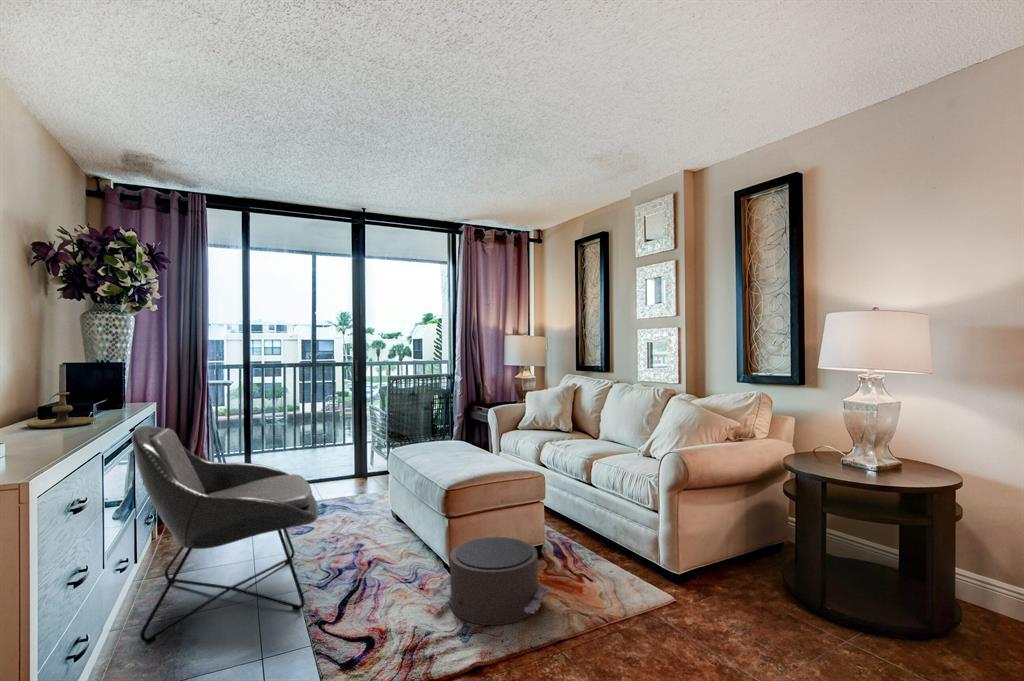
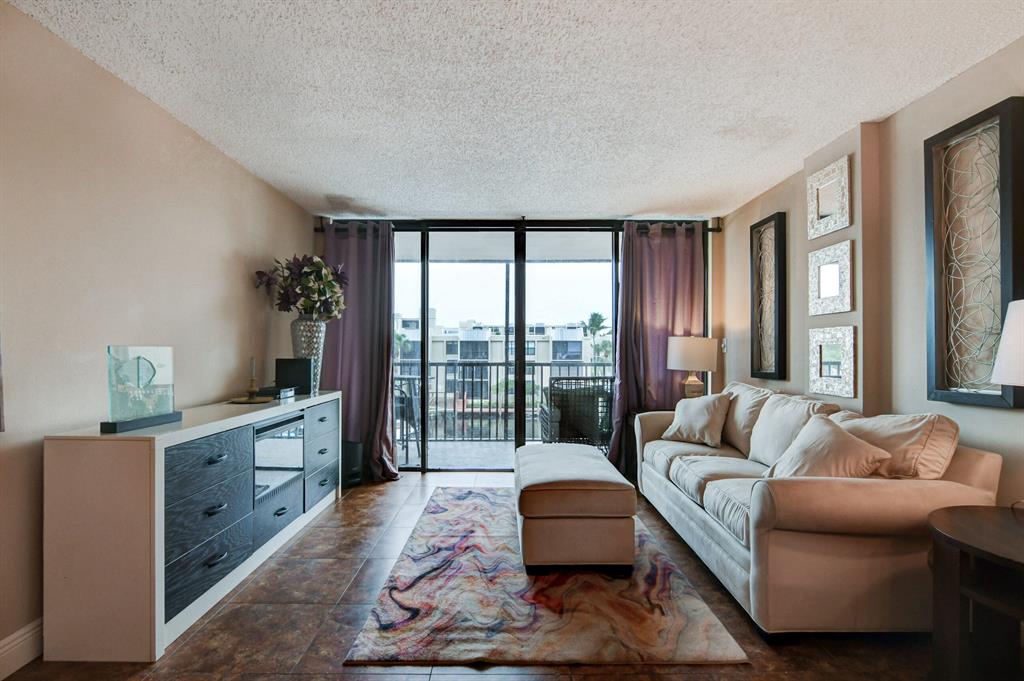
lounge chair: present [132,426,319,645] -> none [272,406,423,576]
pouf: present [431,537,549,625] -> none [484,542,599,633]

